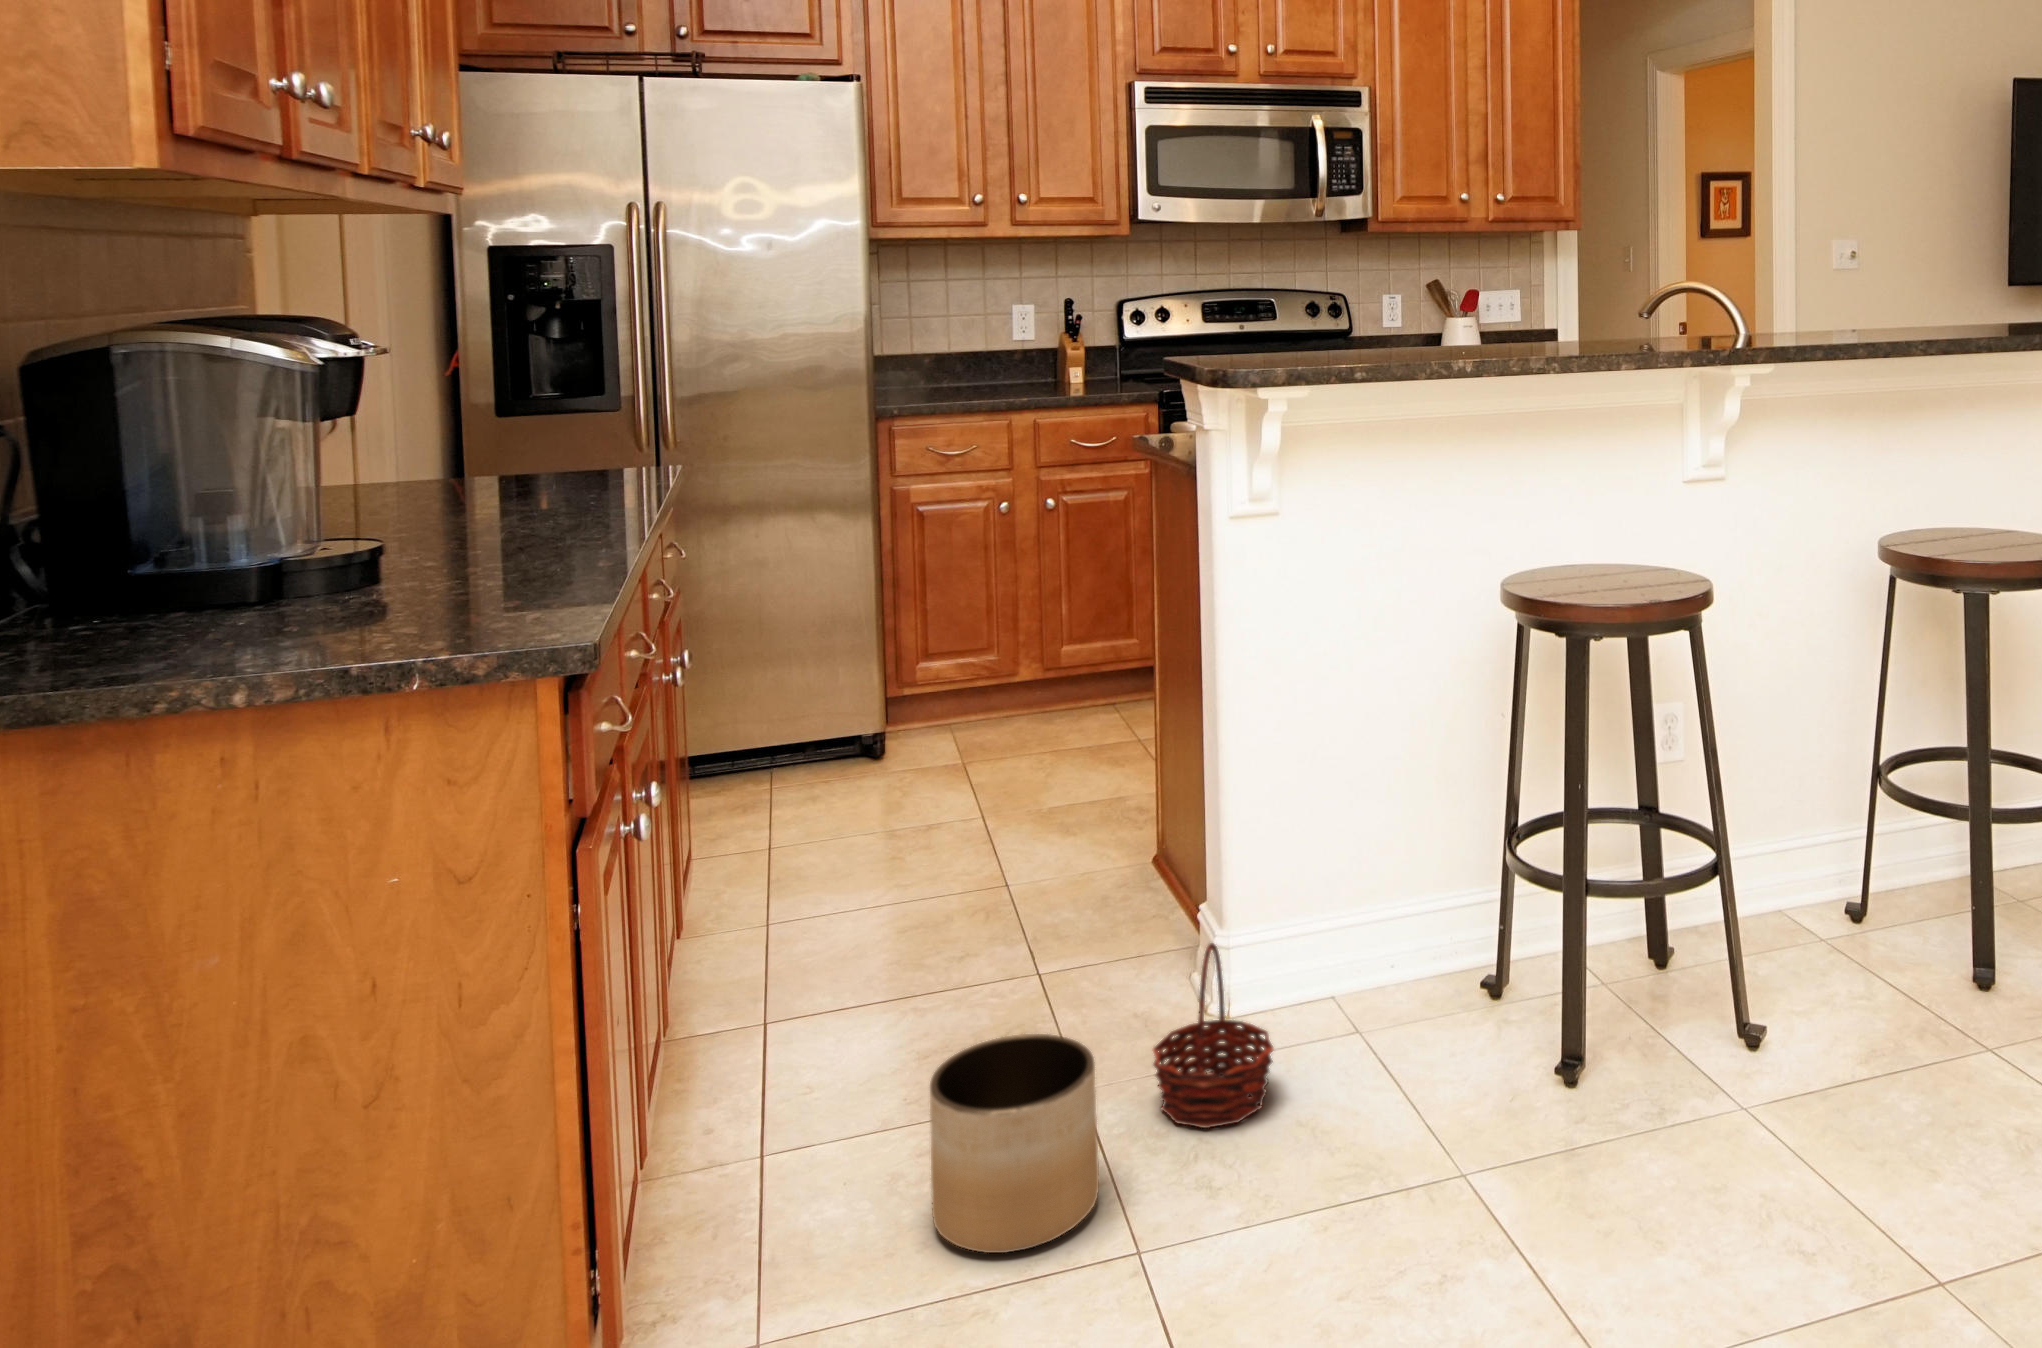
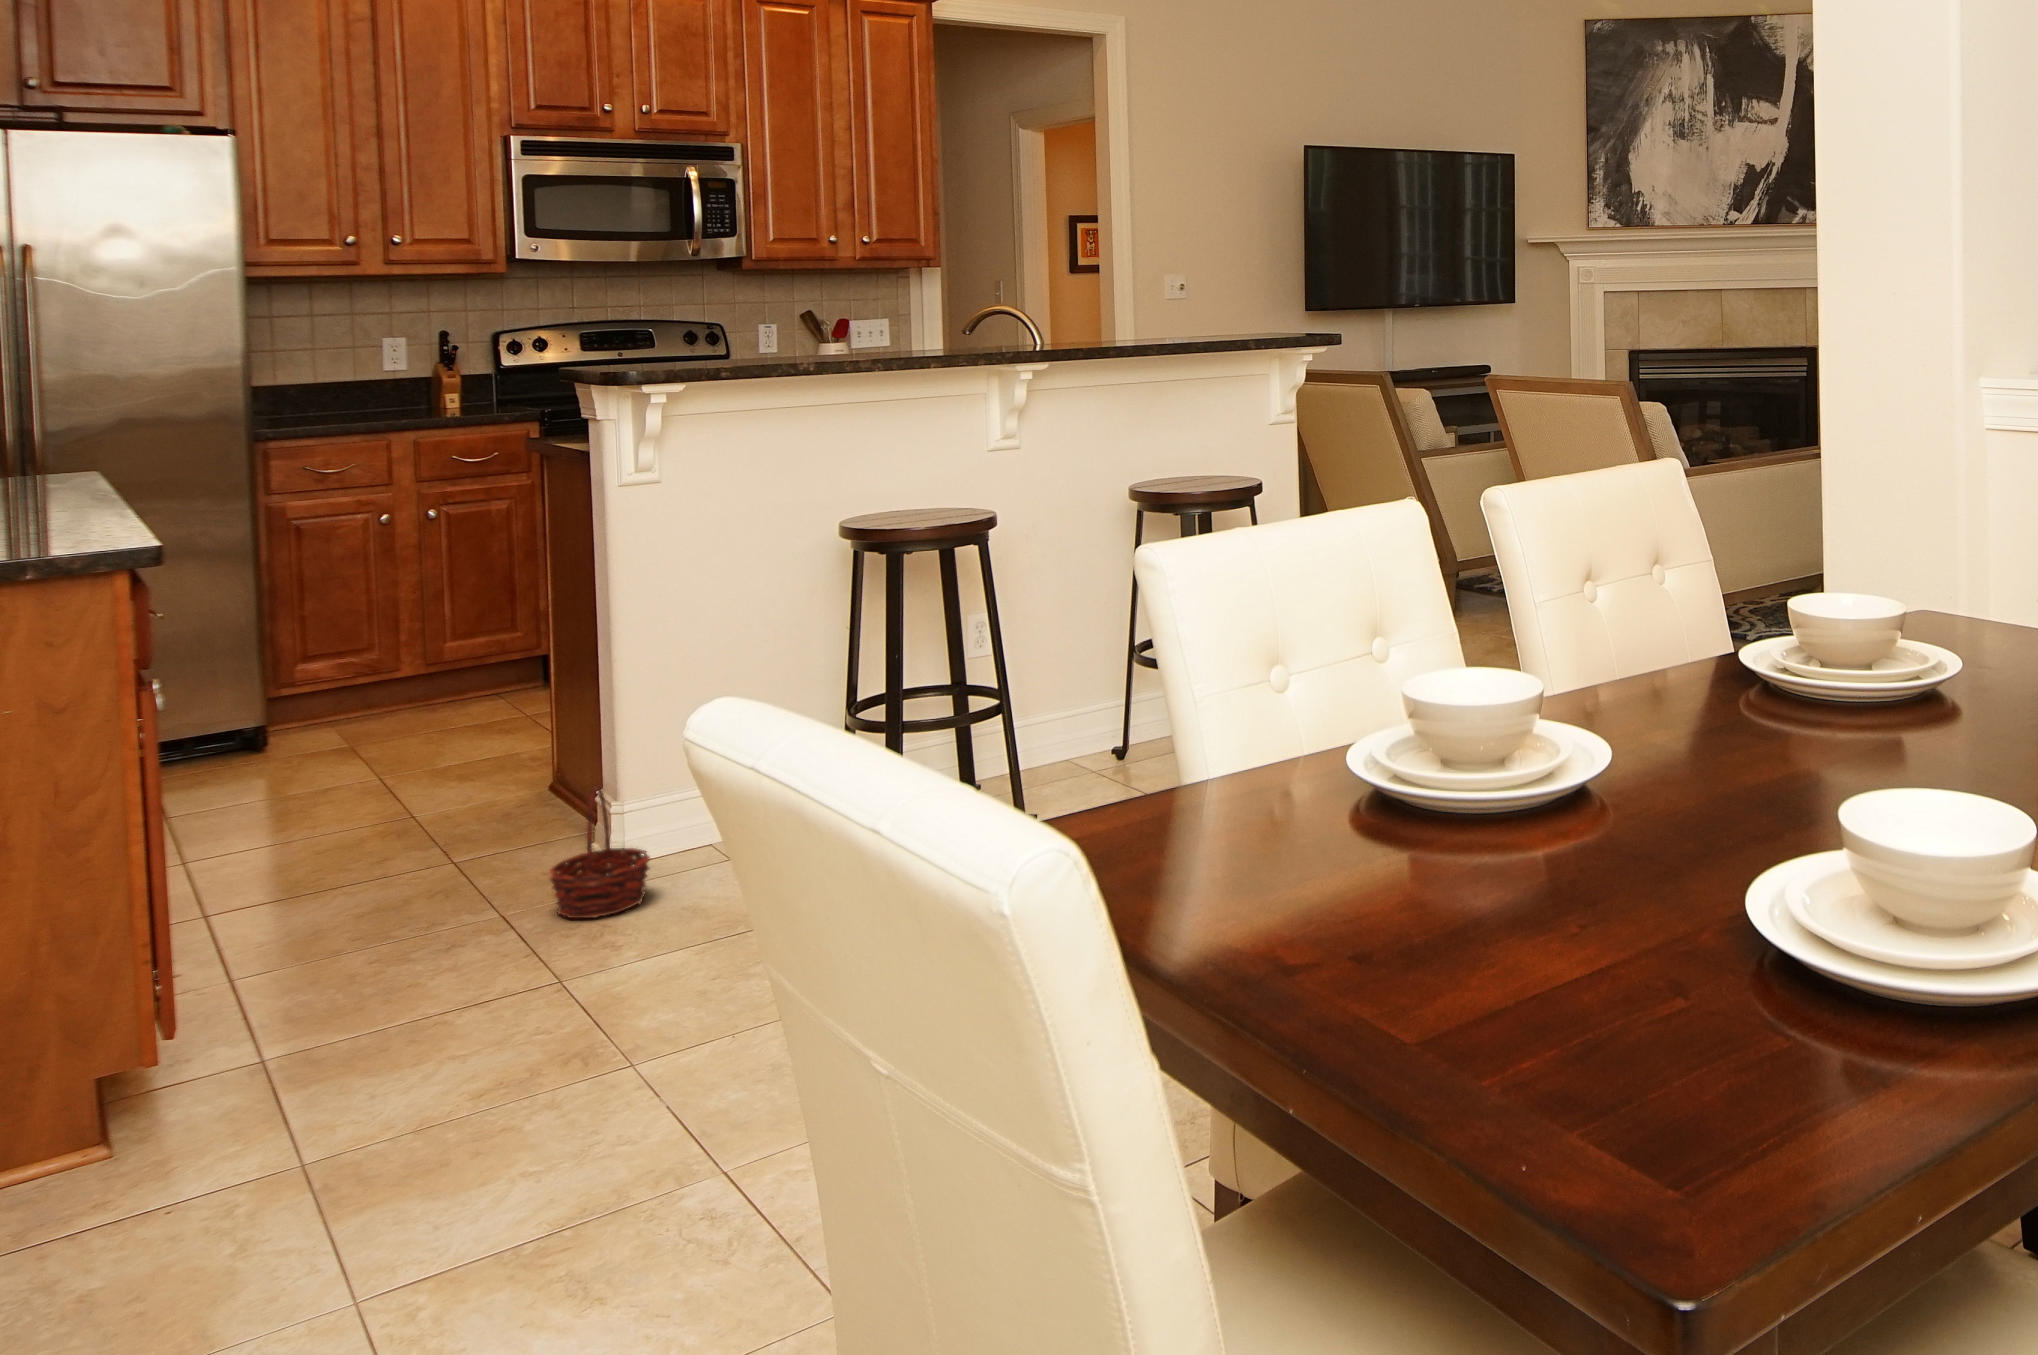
planter: present [930,1034,1099,1253] -> none [362,851,506,999]

